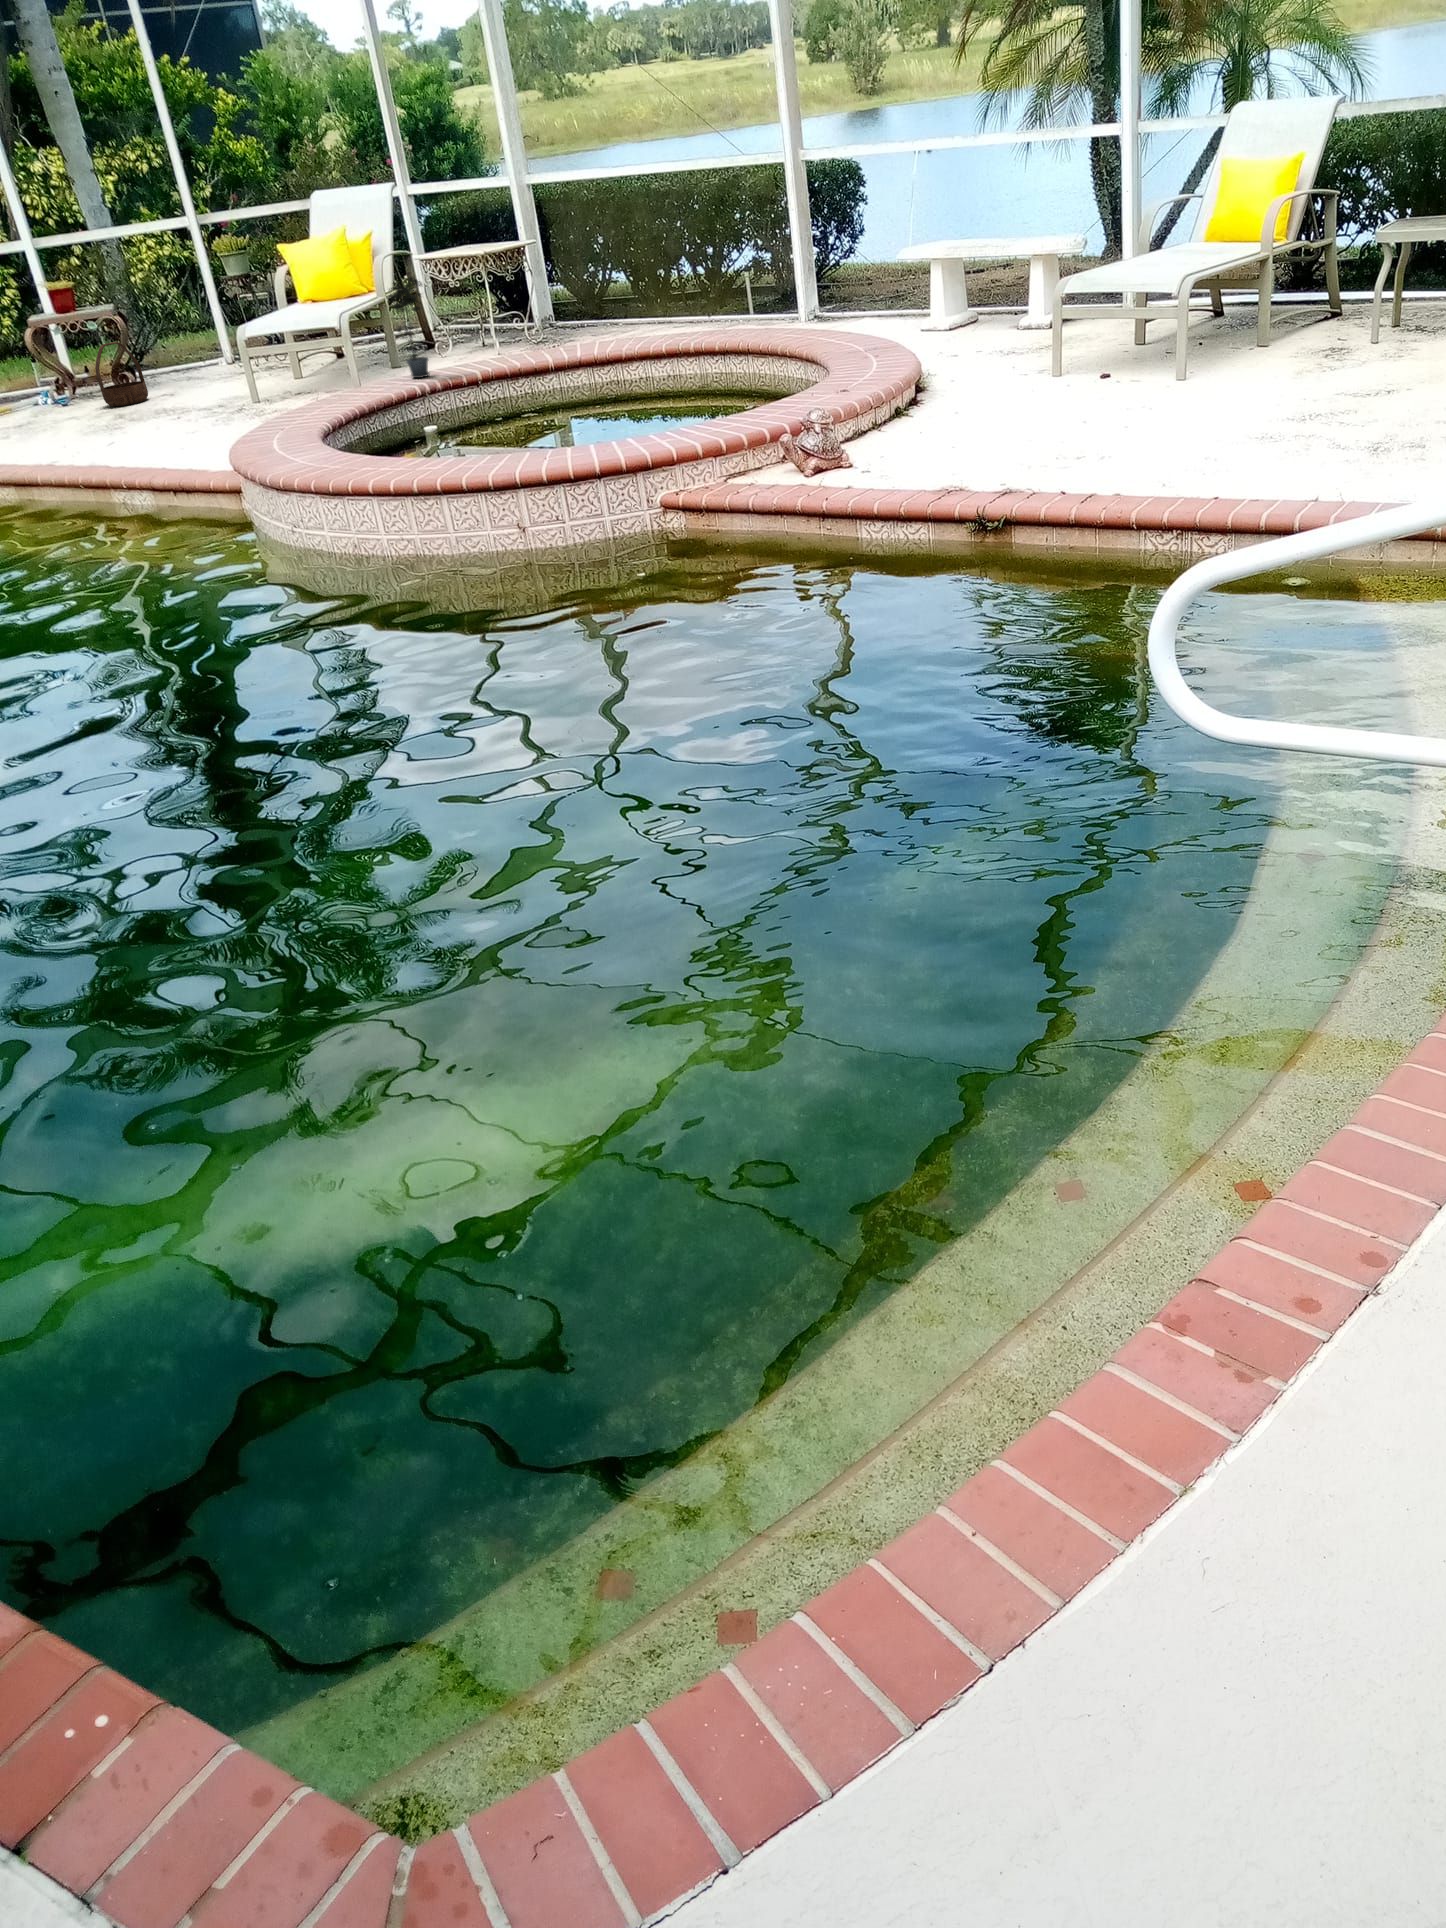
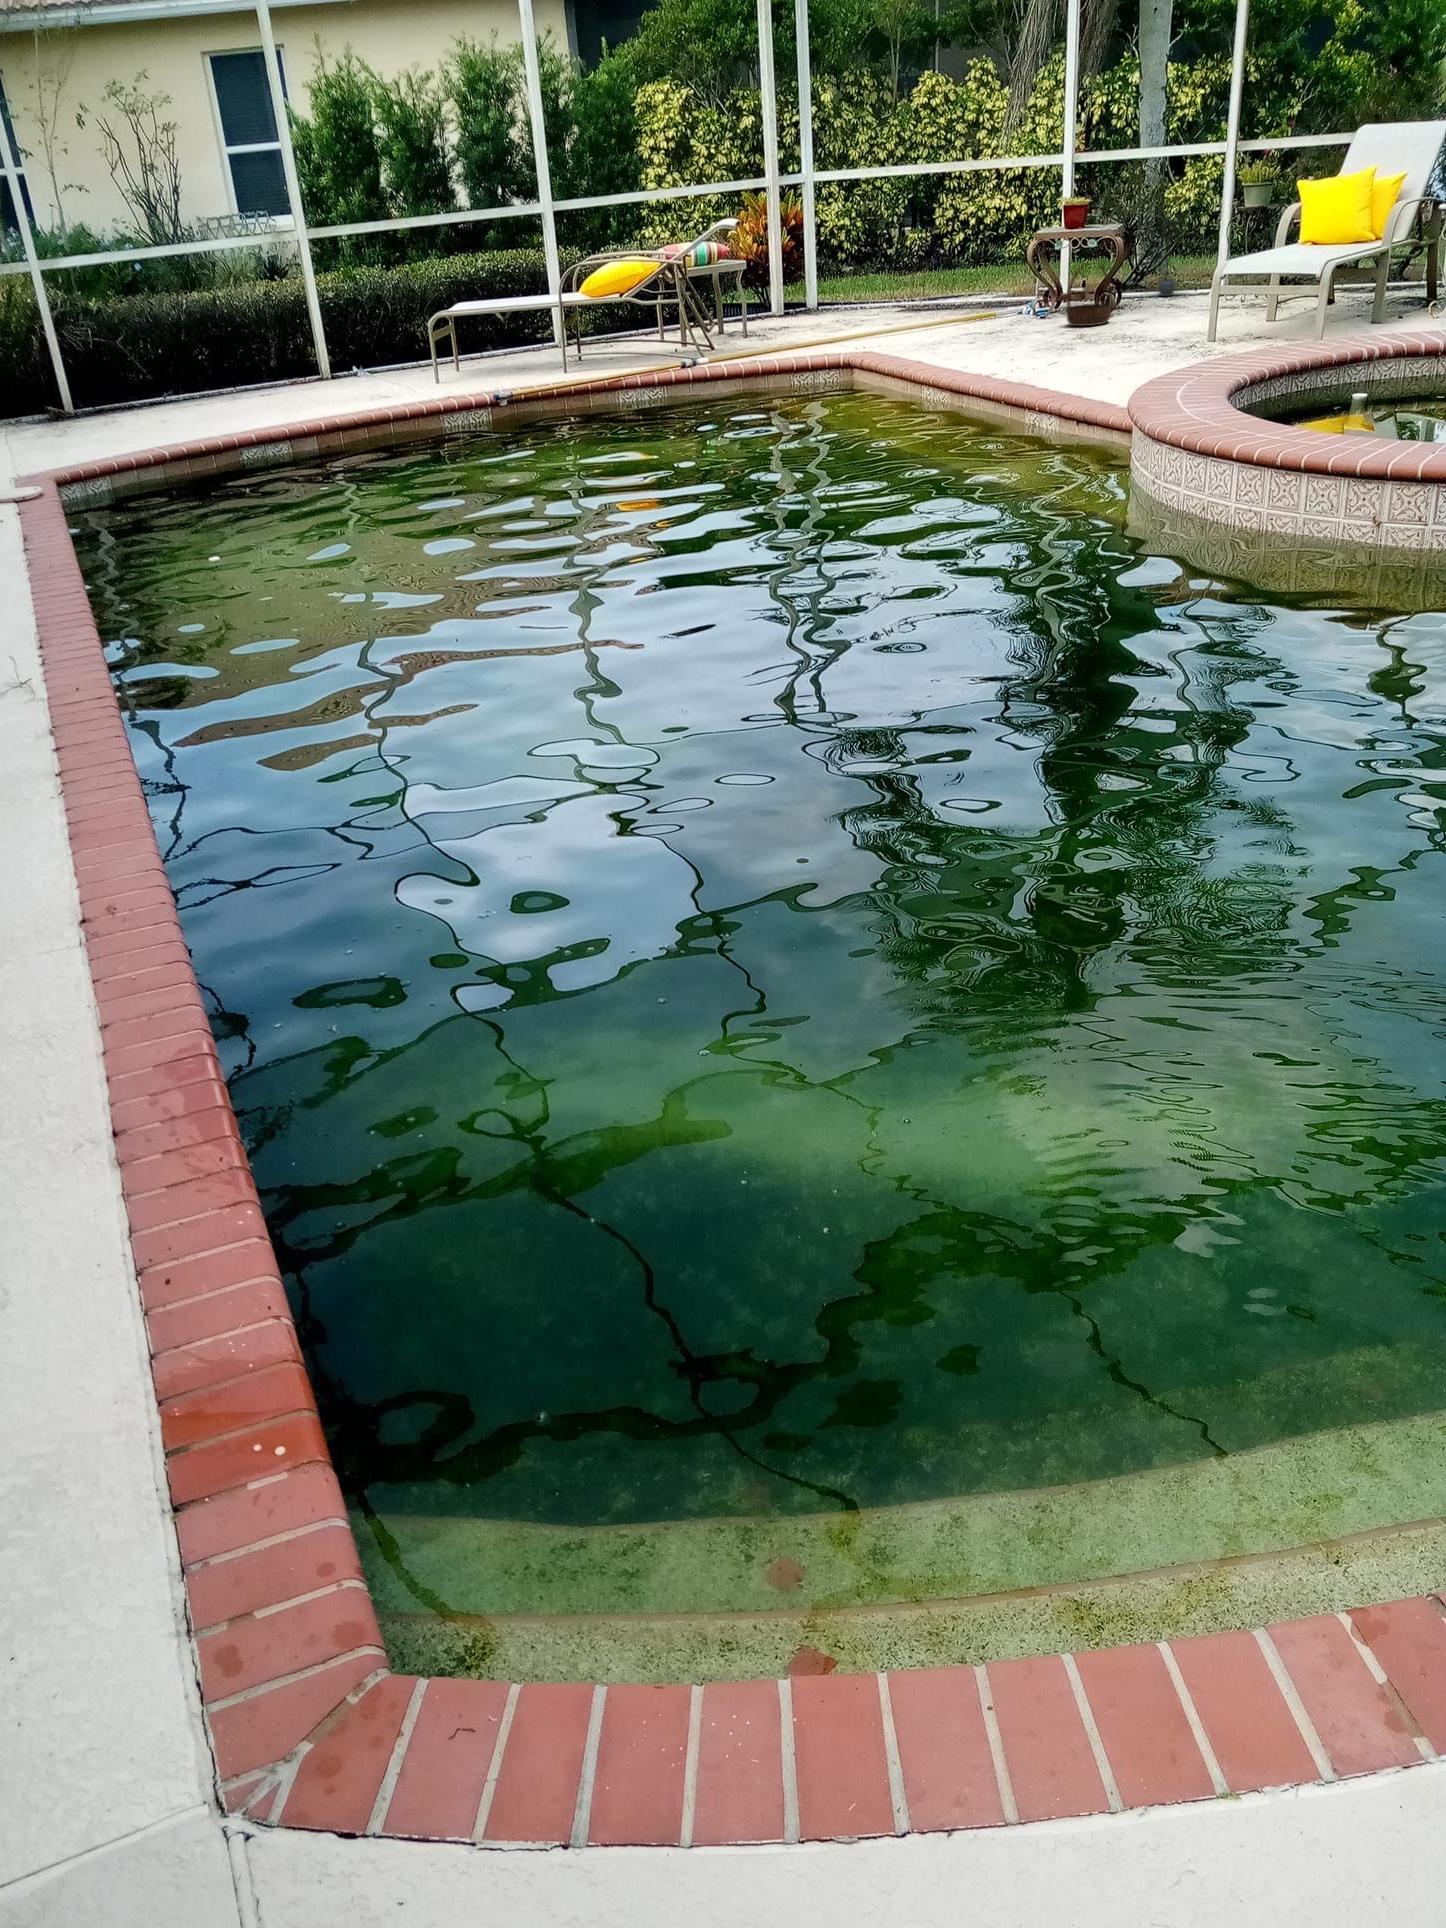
potted plant: present [389,273,430,378] -> present [1157,211,1188,296]

